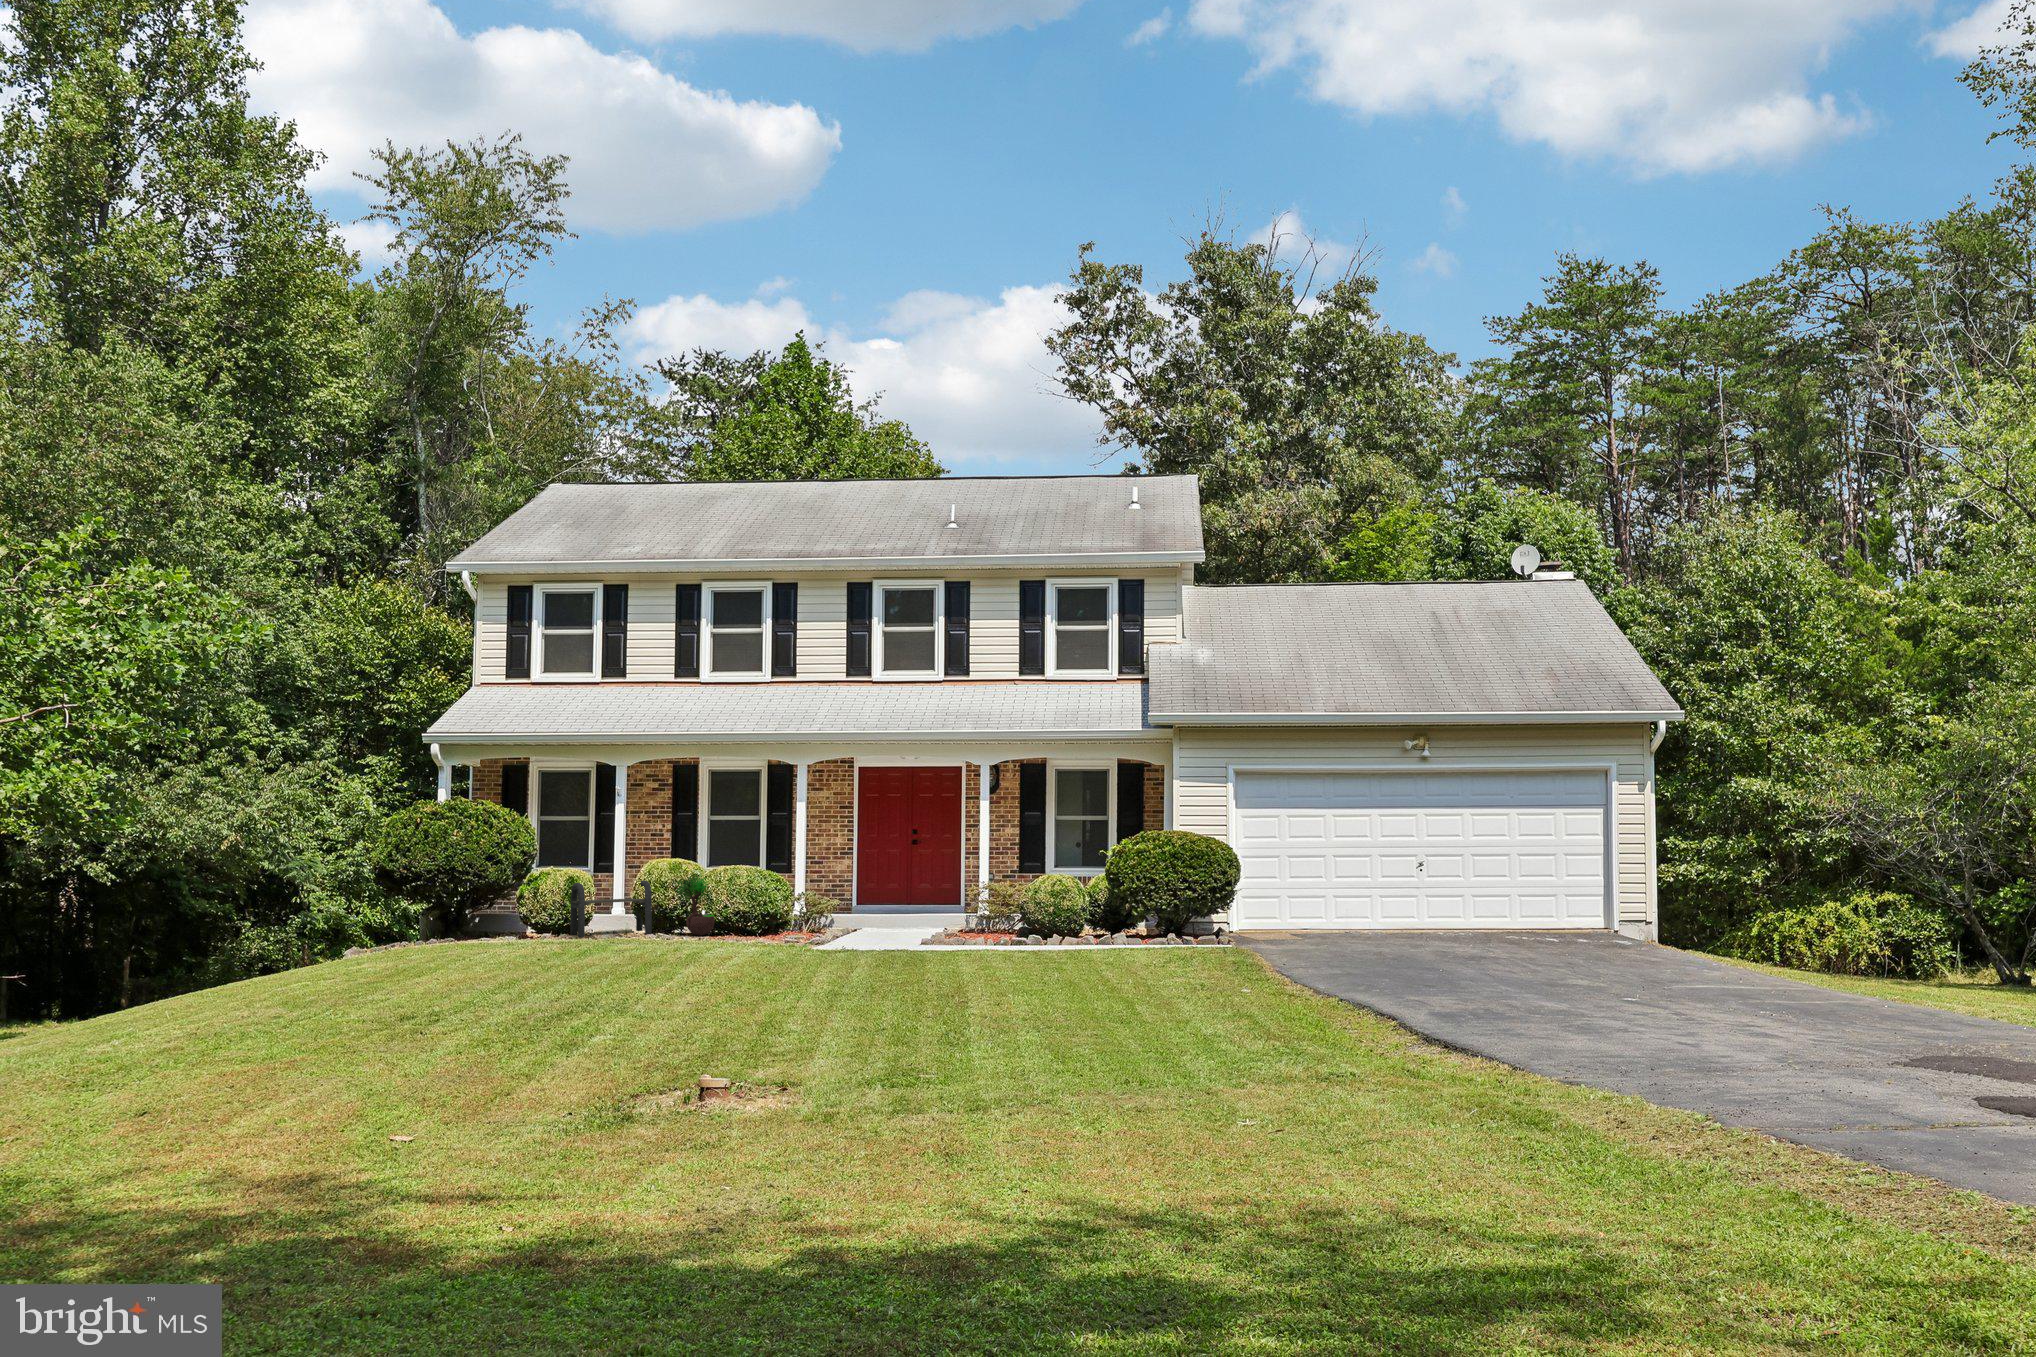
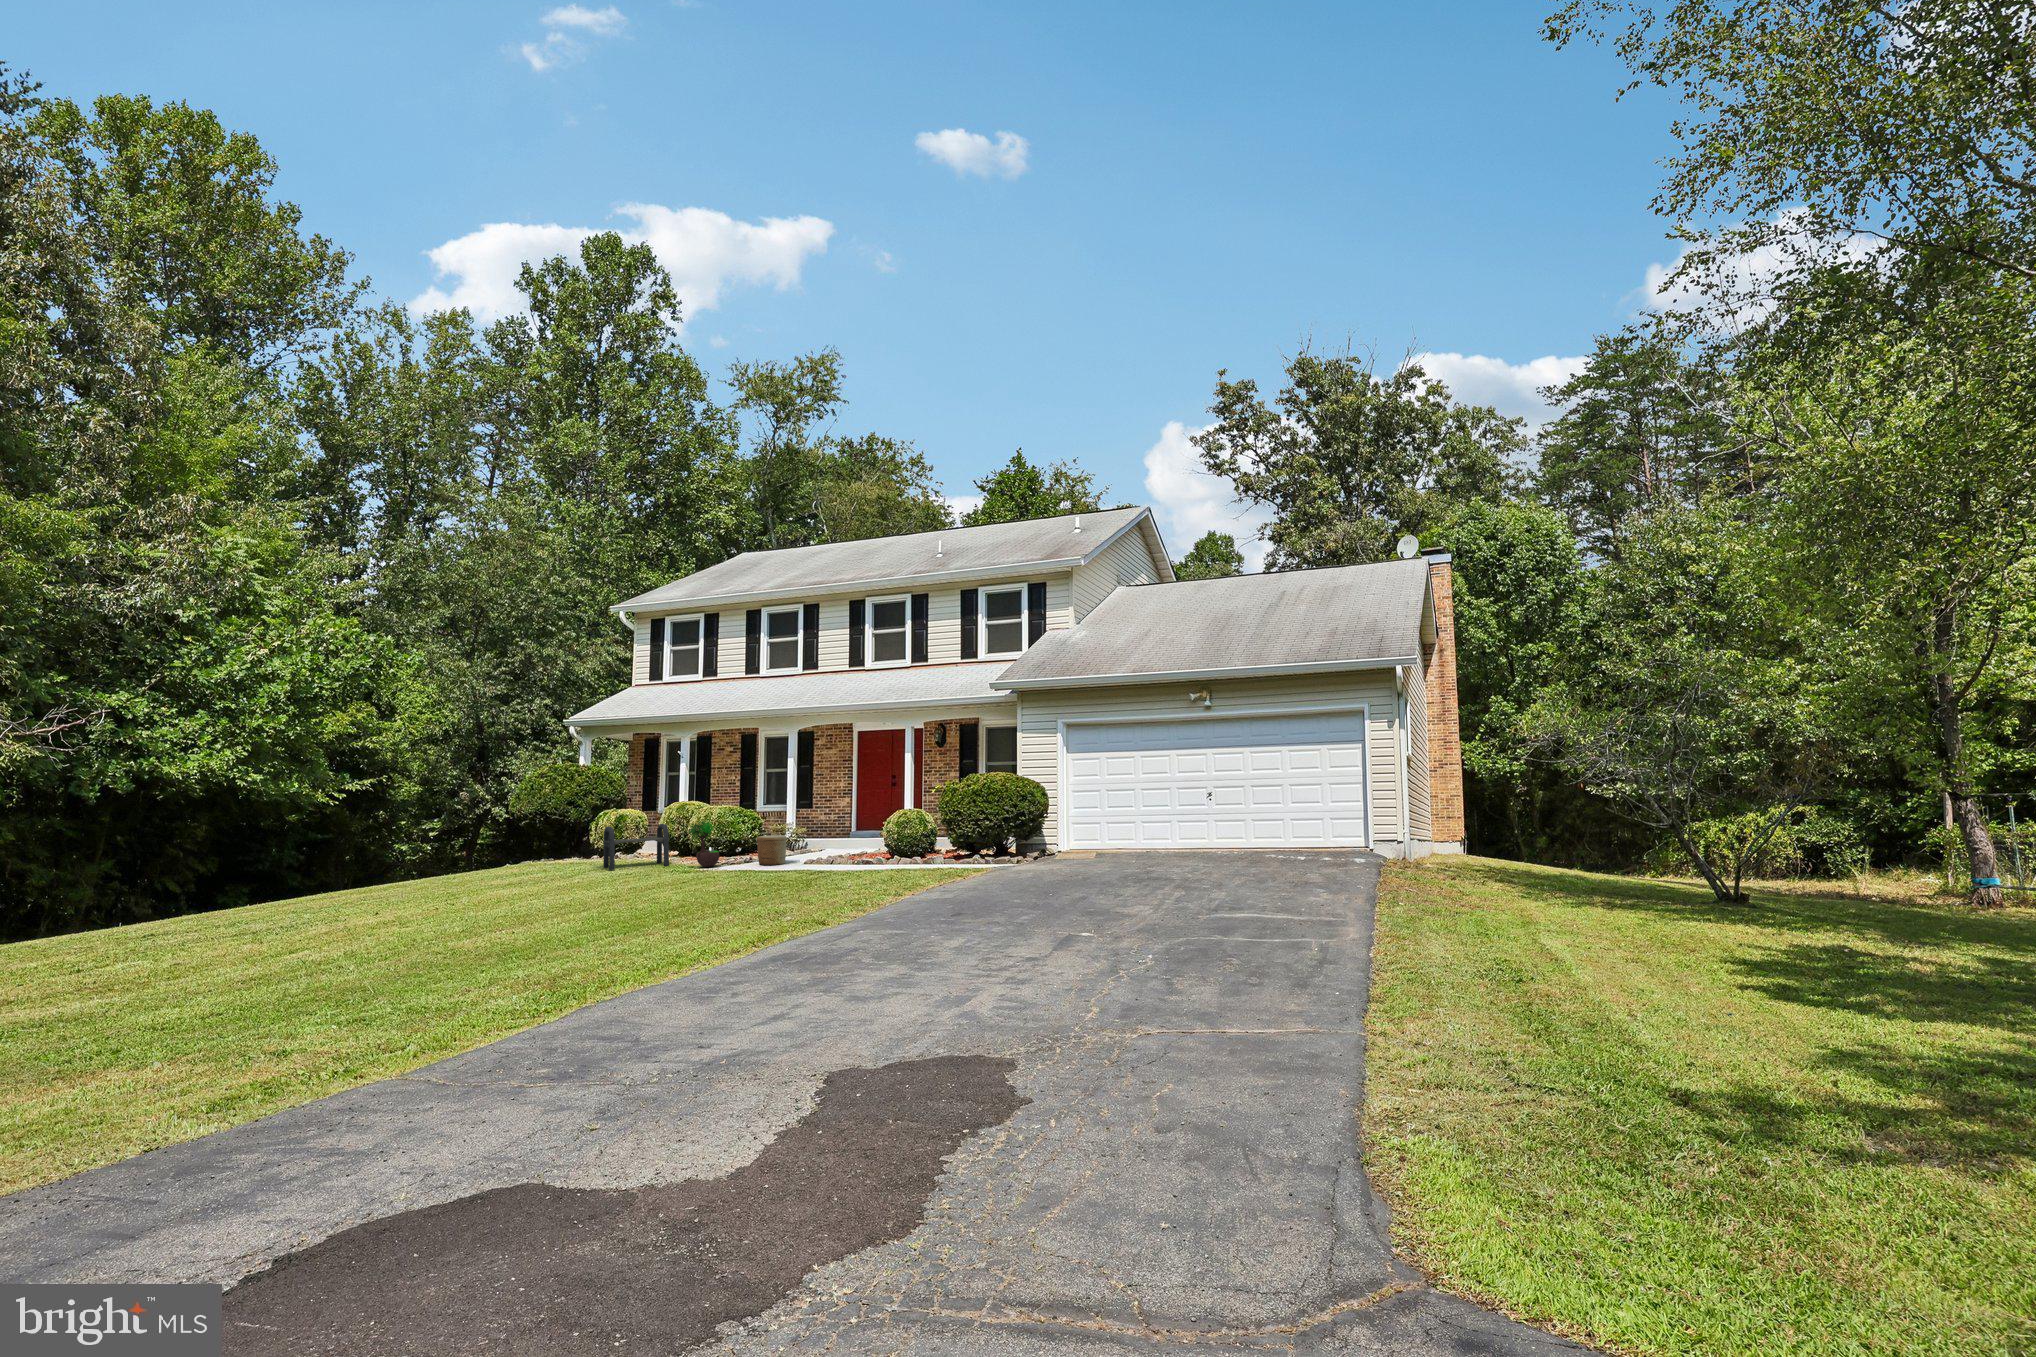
woven basket: none [762,897,799,934] -> present [757,835,787,865]

